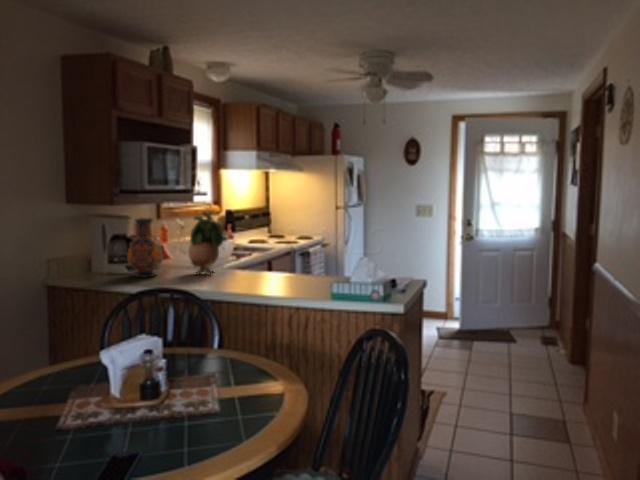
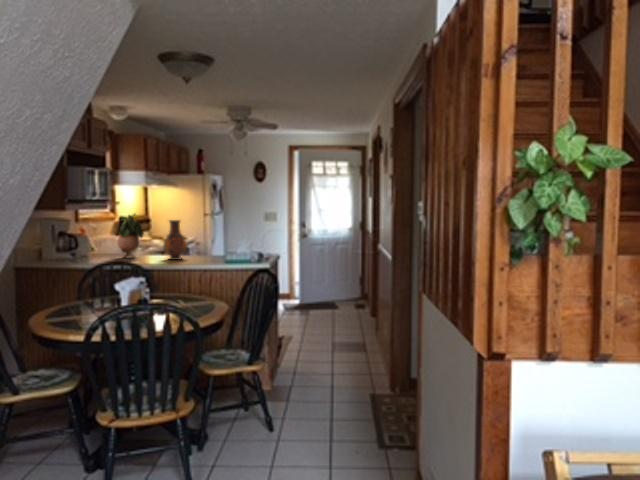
vase: present [127,218,163,278] -> present [163,220,187,260]

